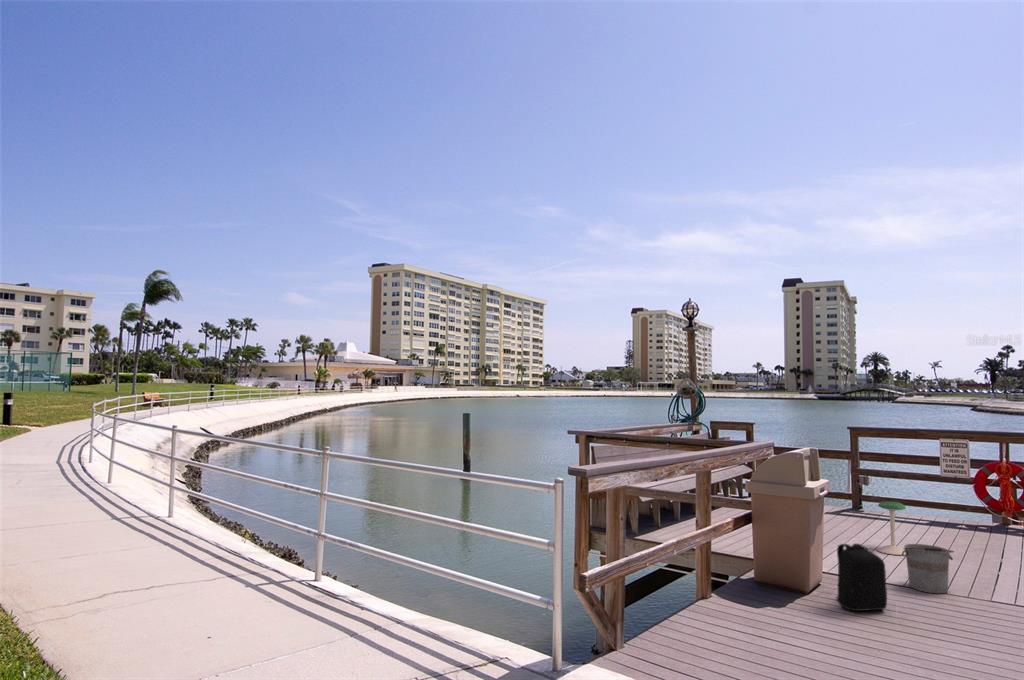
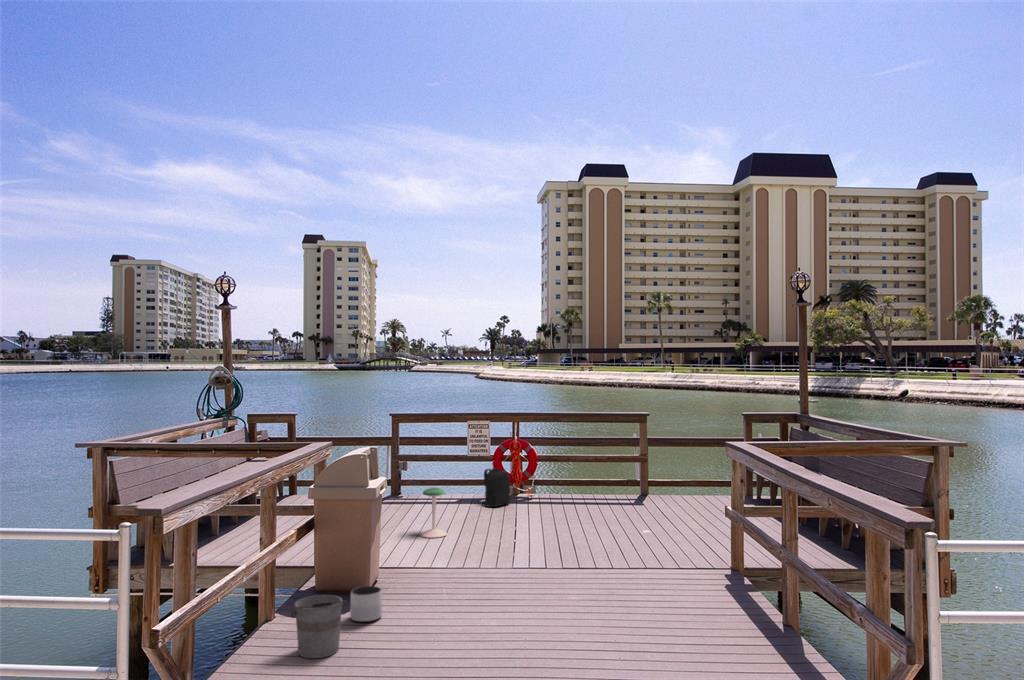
backpack: present [836,544,887,611] -> present [484,468,510,507]
bucket: present [902,544,954,593] -> present [291,595,346,658]
planter: none [784,585,819,623] -> present [350,586,382,622]

